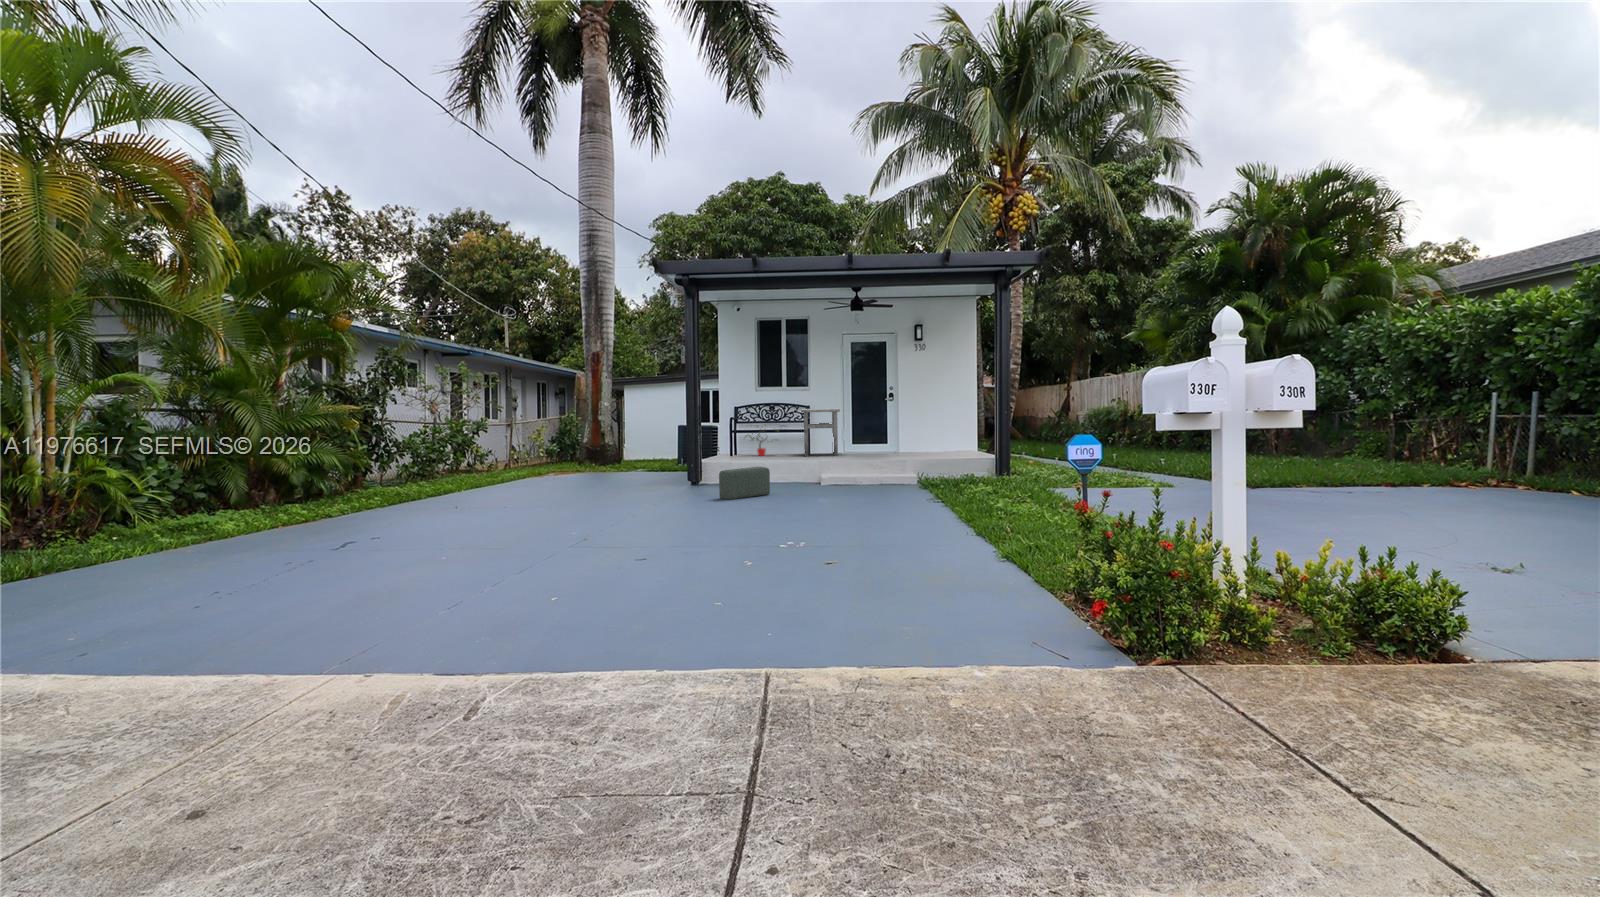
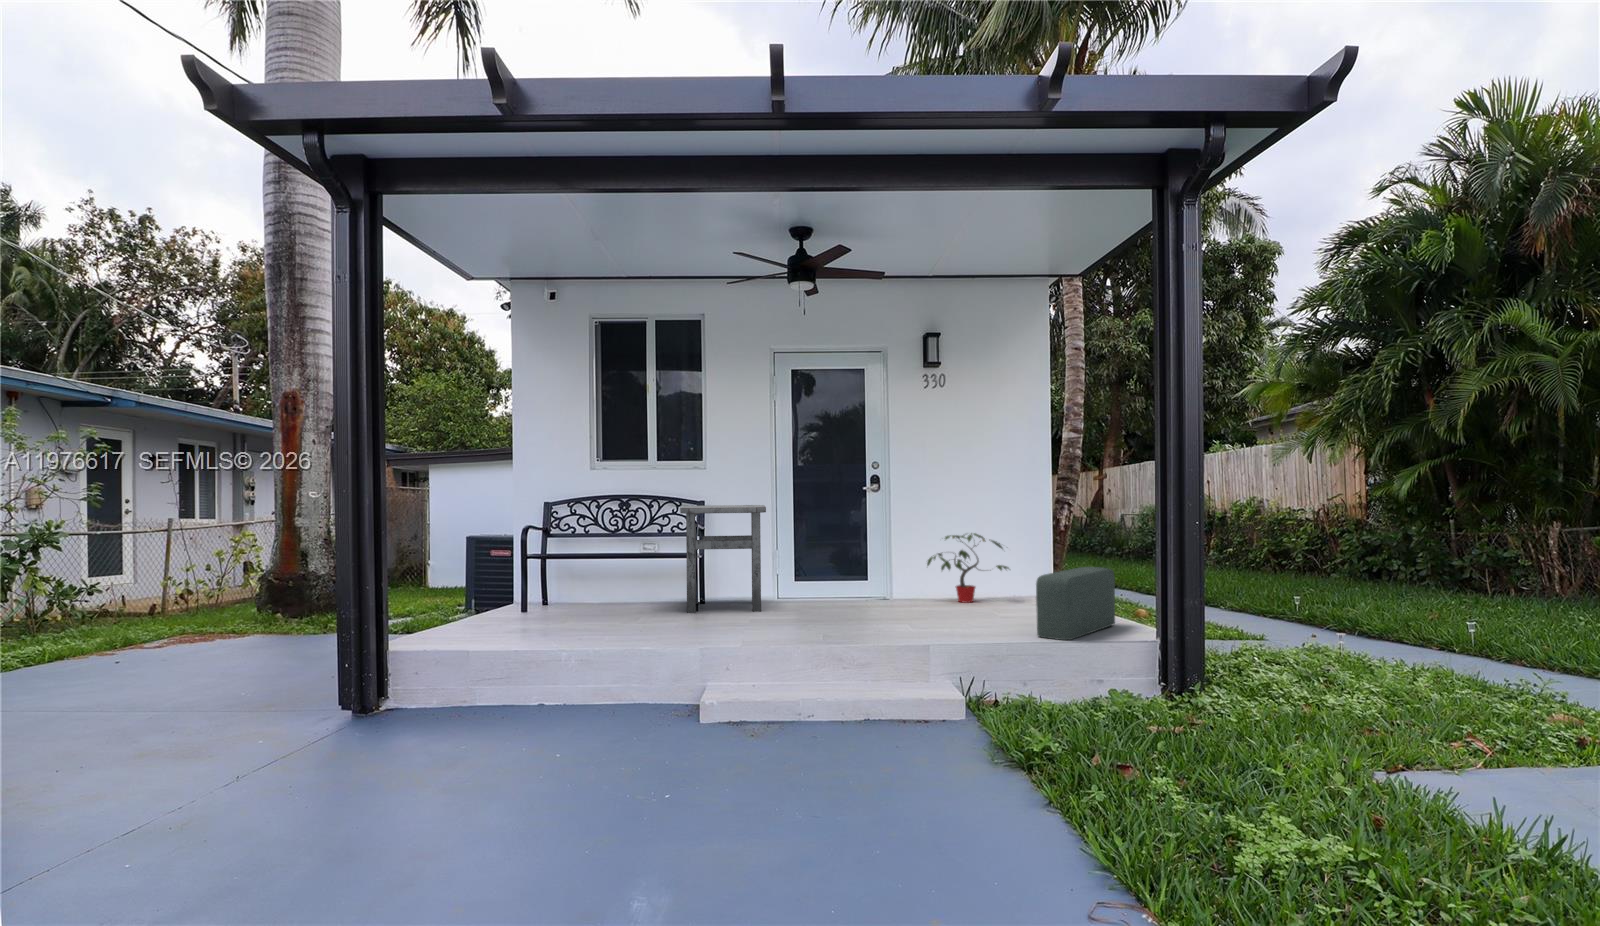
potted plant: present [748,426,778,456] -> present [927,533,1009,603]
pouf: present [719,467,770,500] -> present [1036,567,1115,640]

